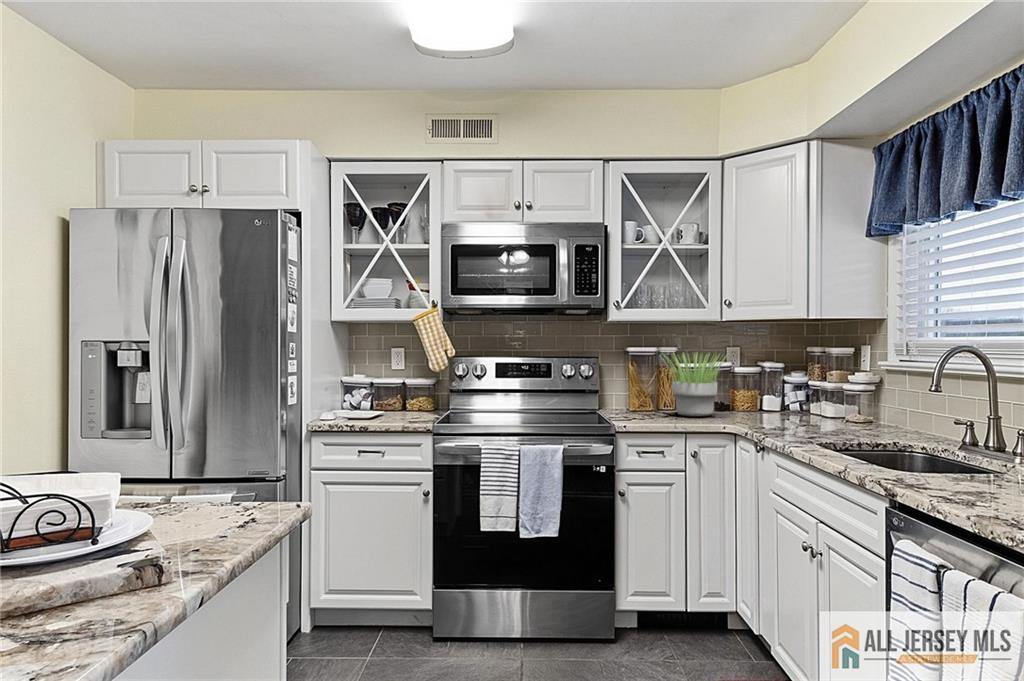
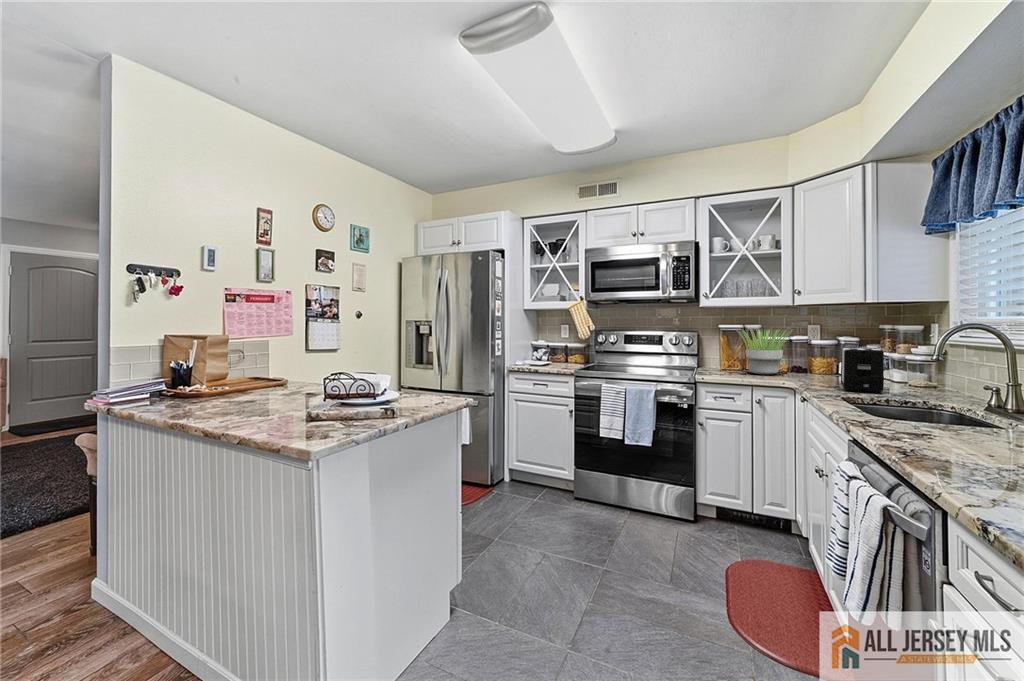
toaster: none [790,378,846,434] -> present [841,347,884,392]

